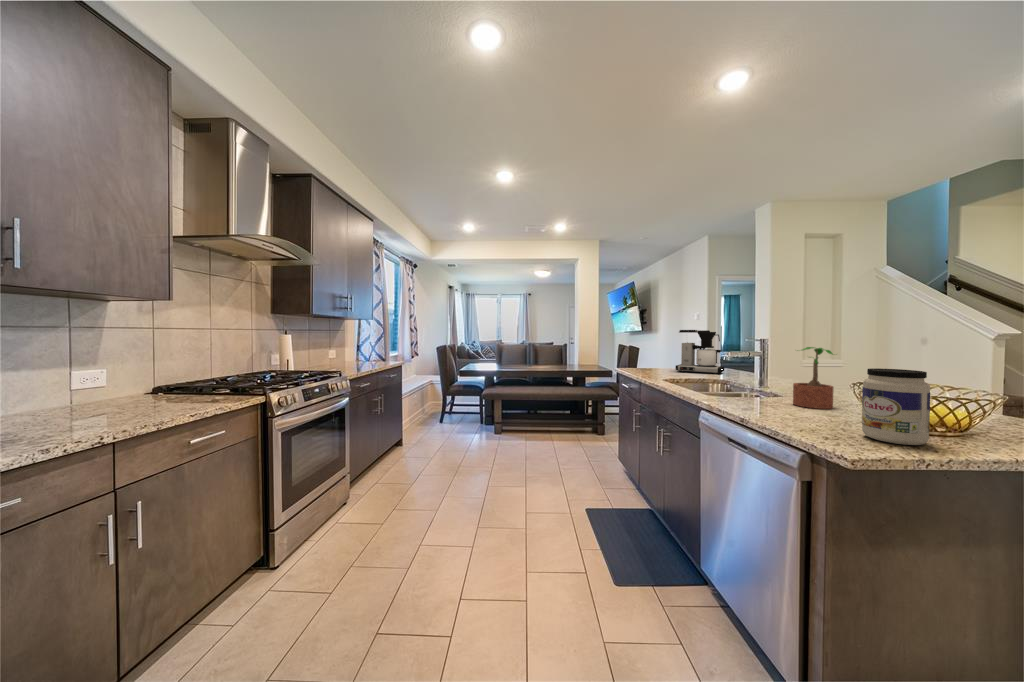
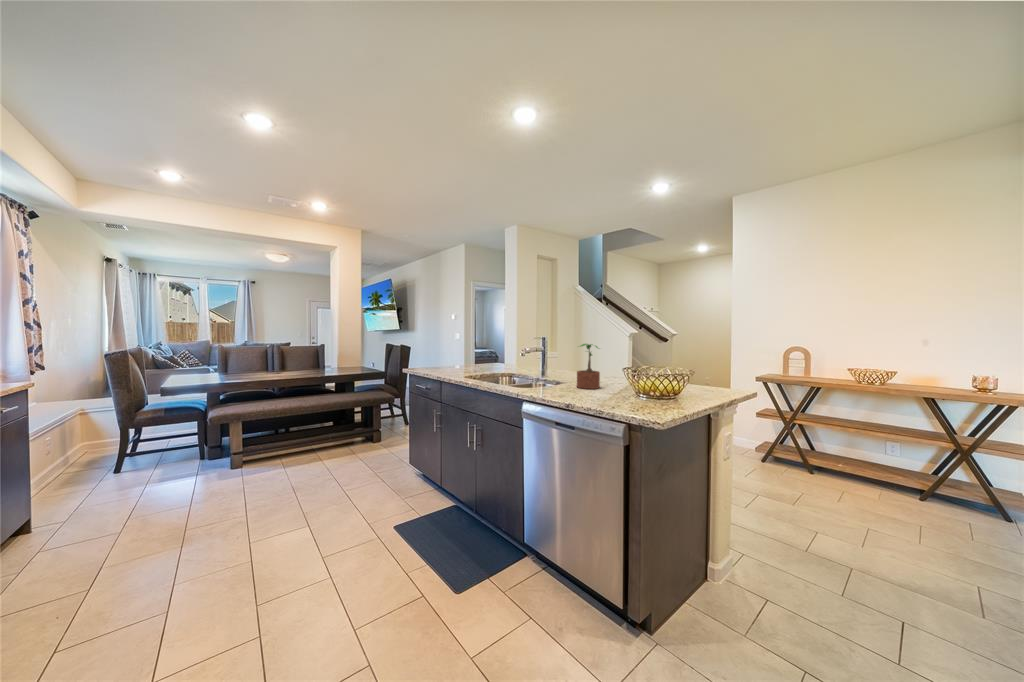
coffee maker: present [676,330,724,374] -> none [462,329,498,368]
jar: present [862,368,930,445] -> none [641,358,674,407]

